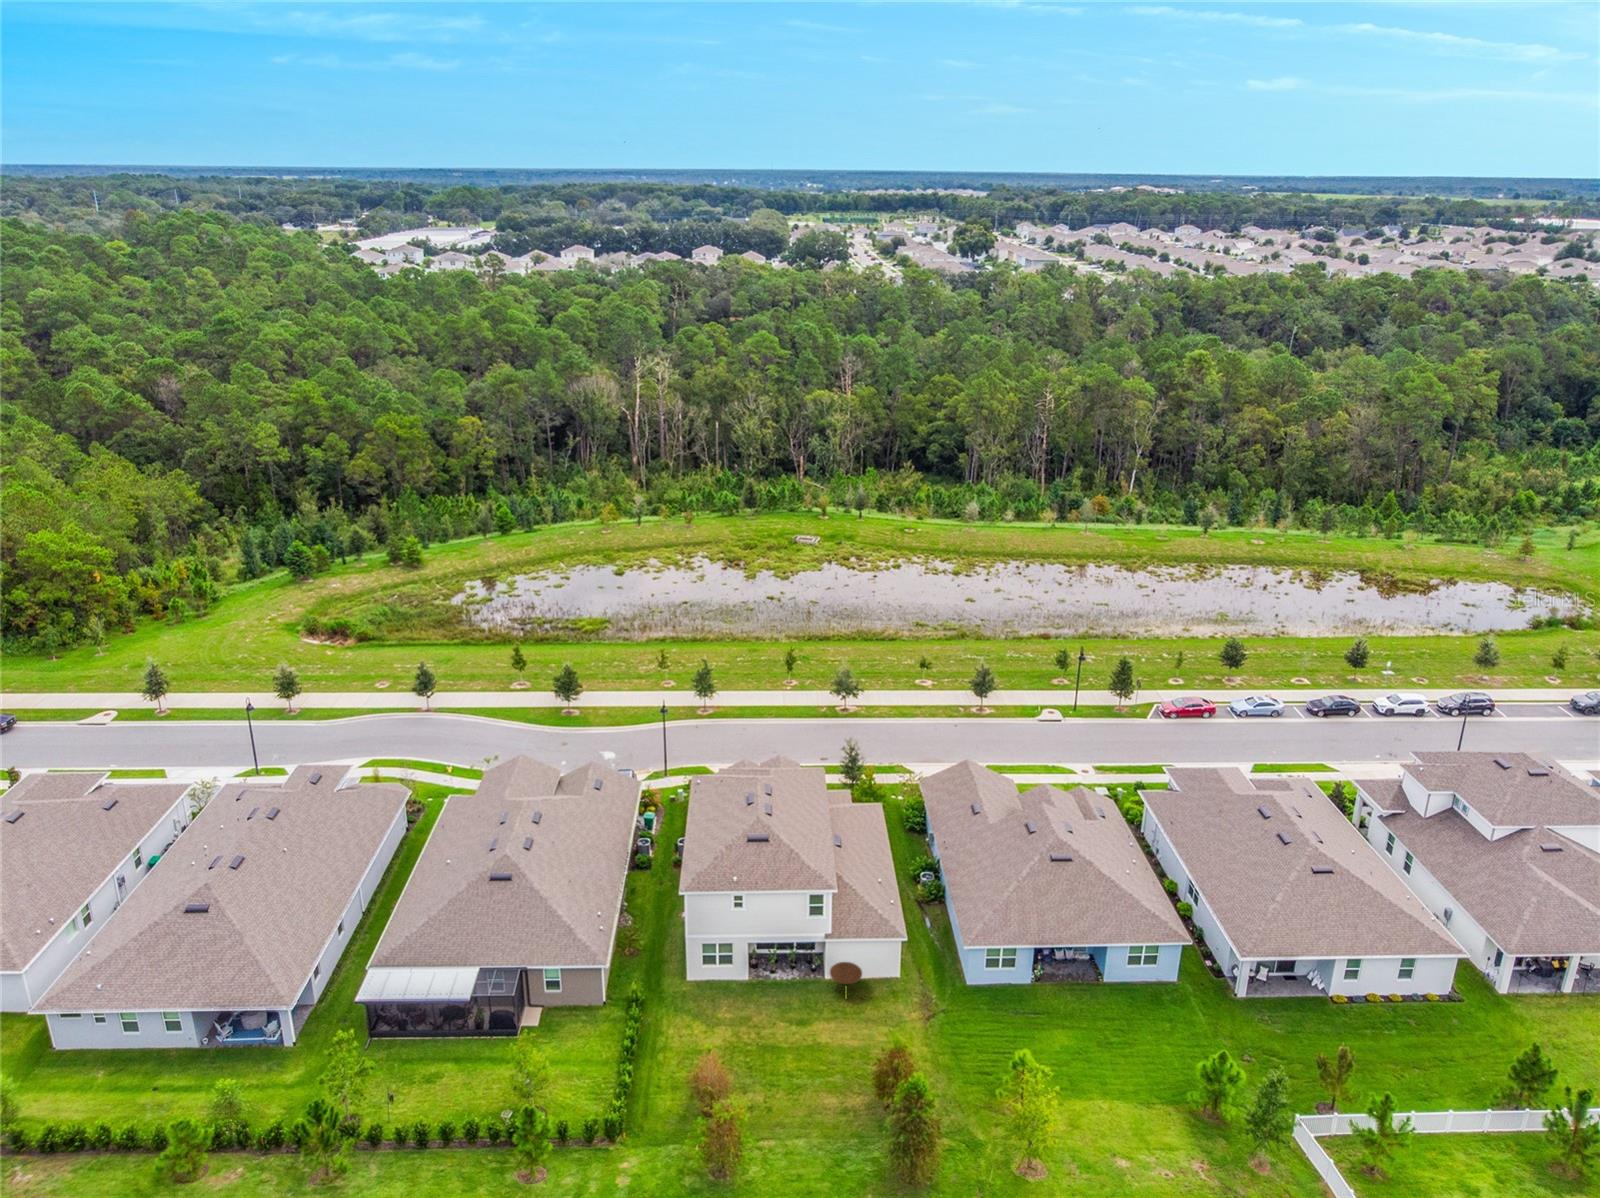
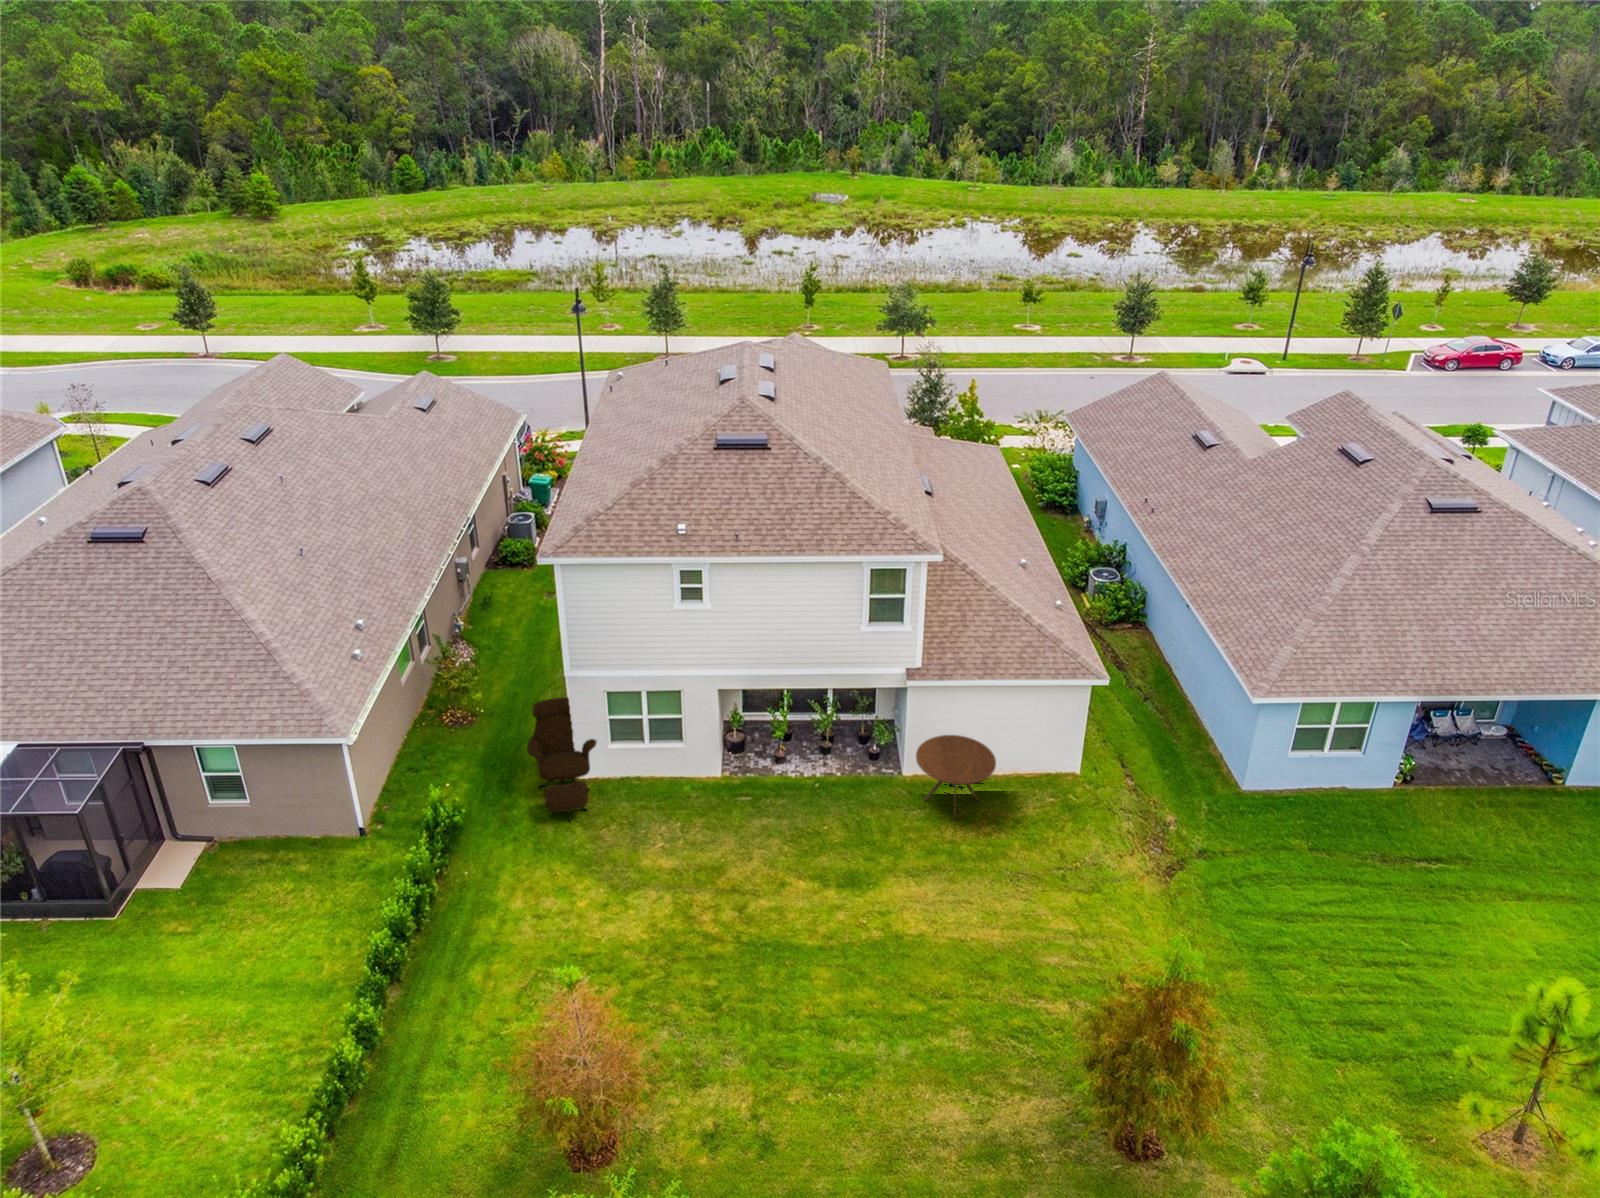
lounge chair: none [669,946,697,1001] -> present [527,697,596,821]

